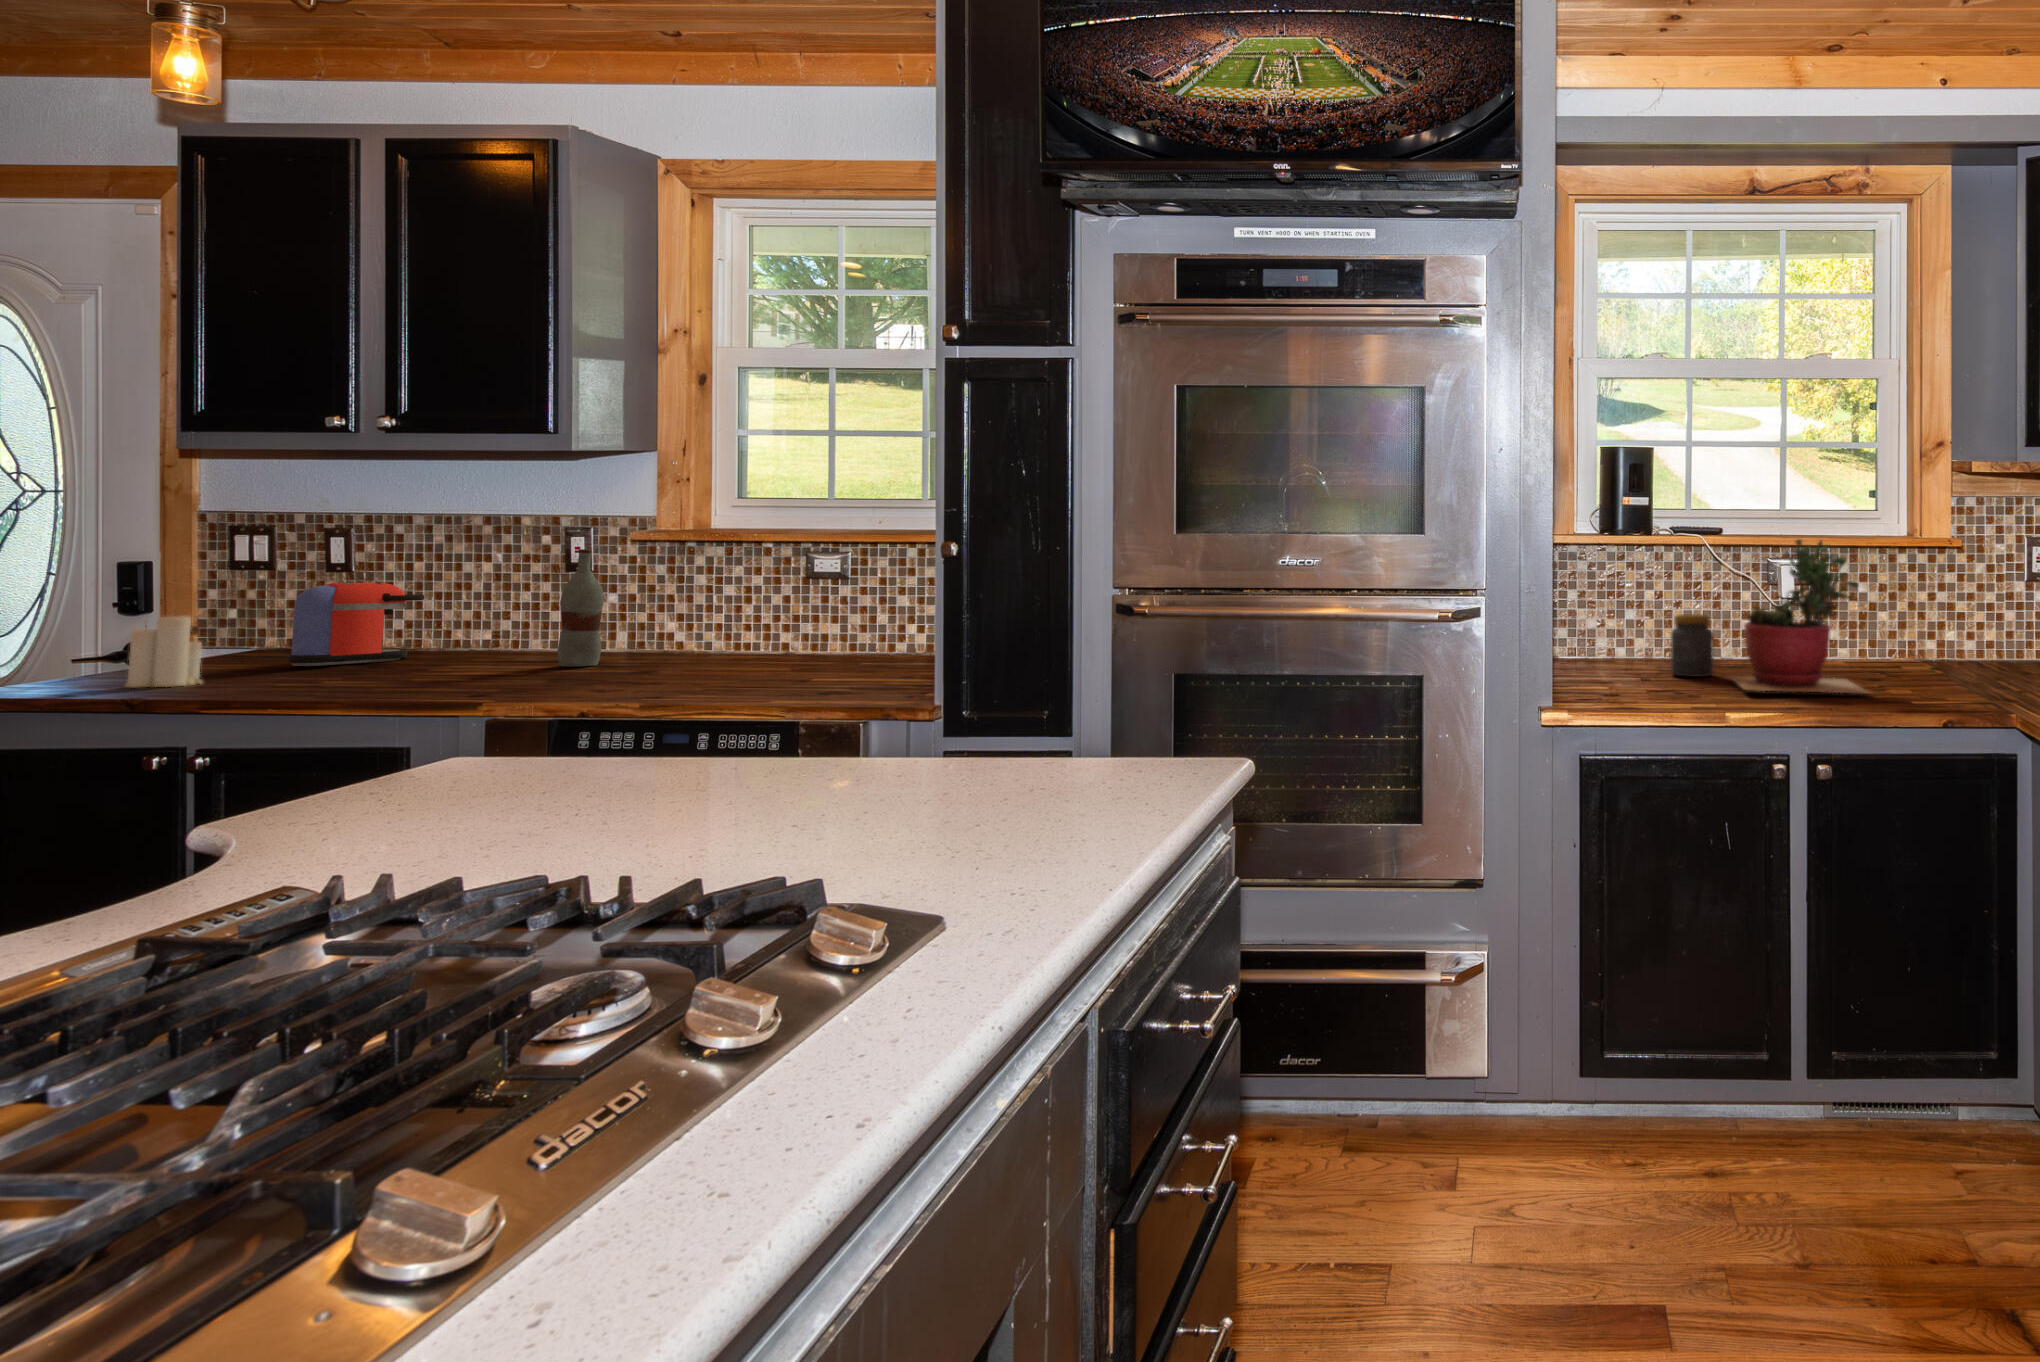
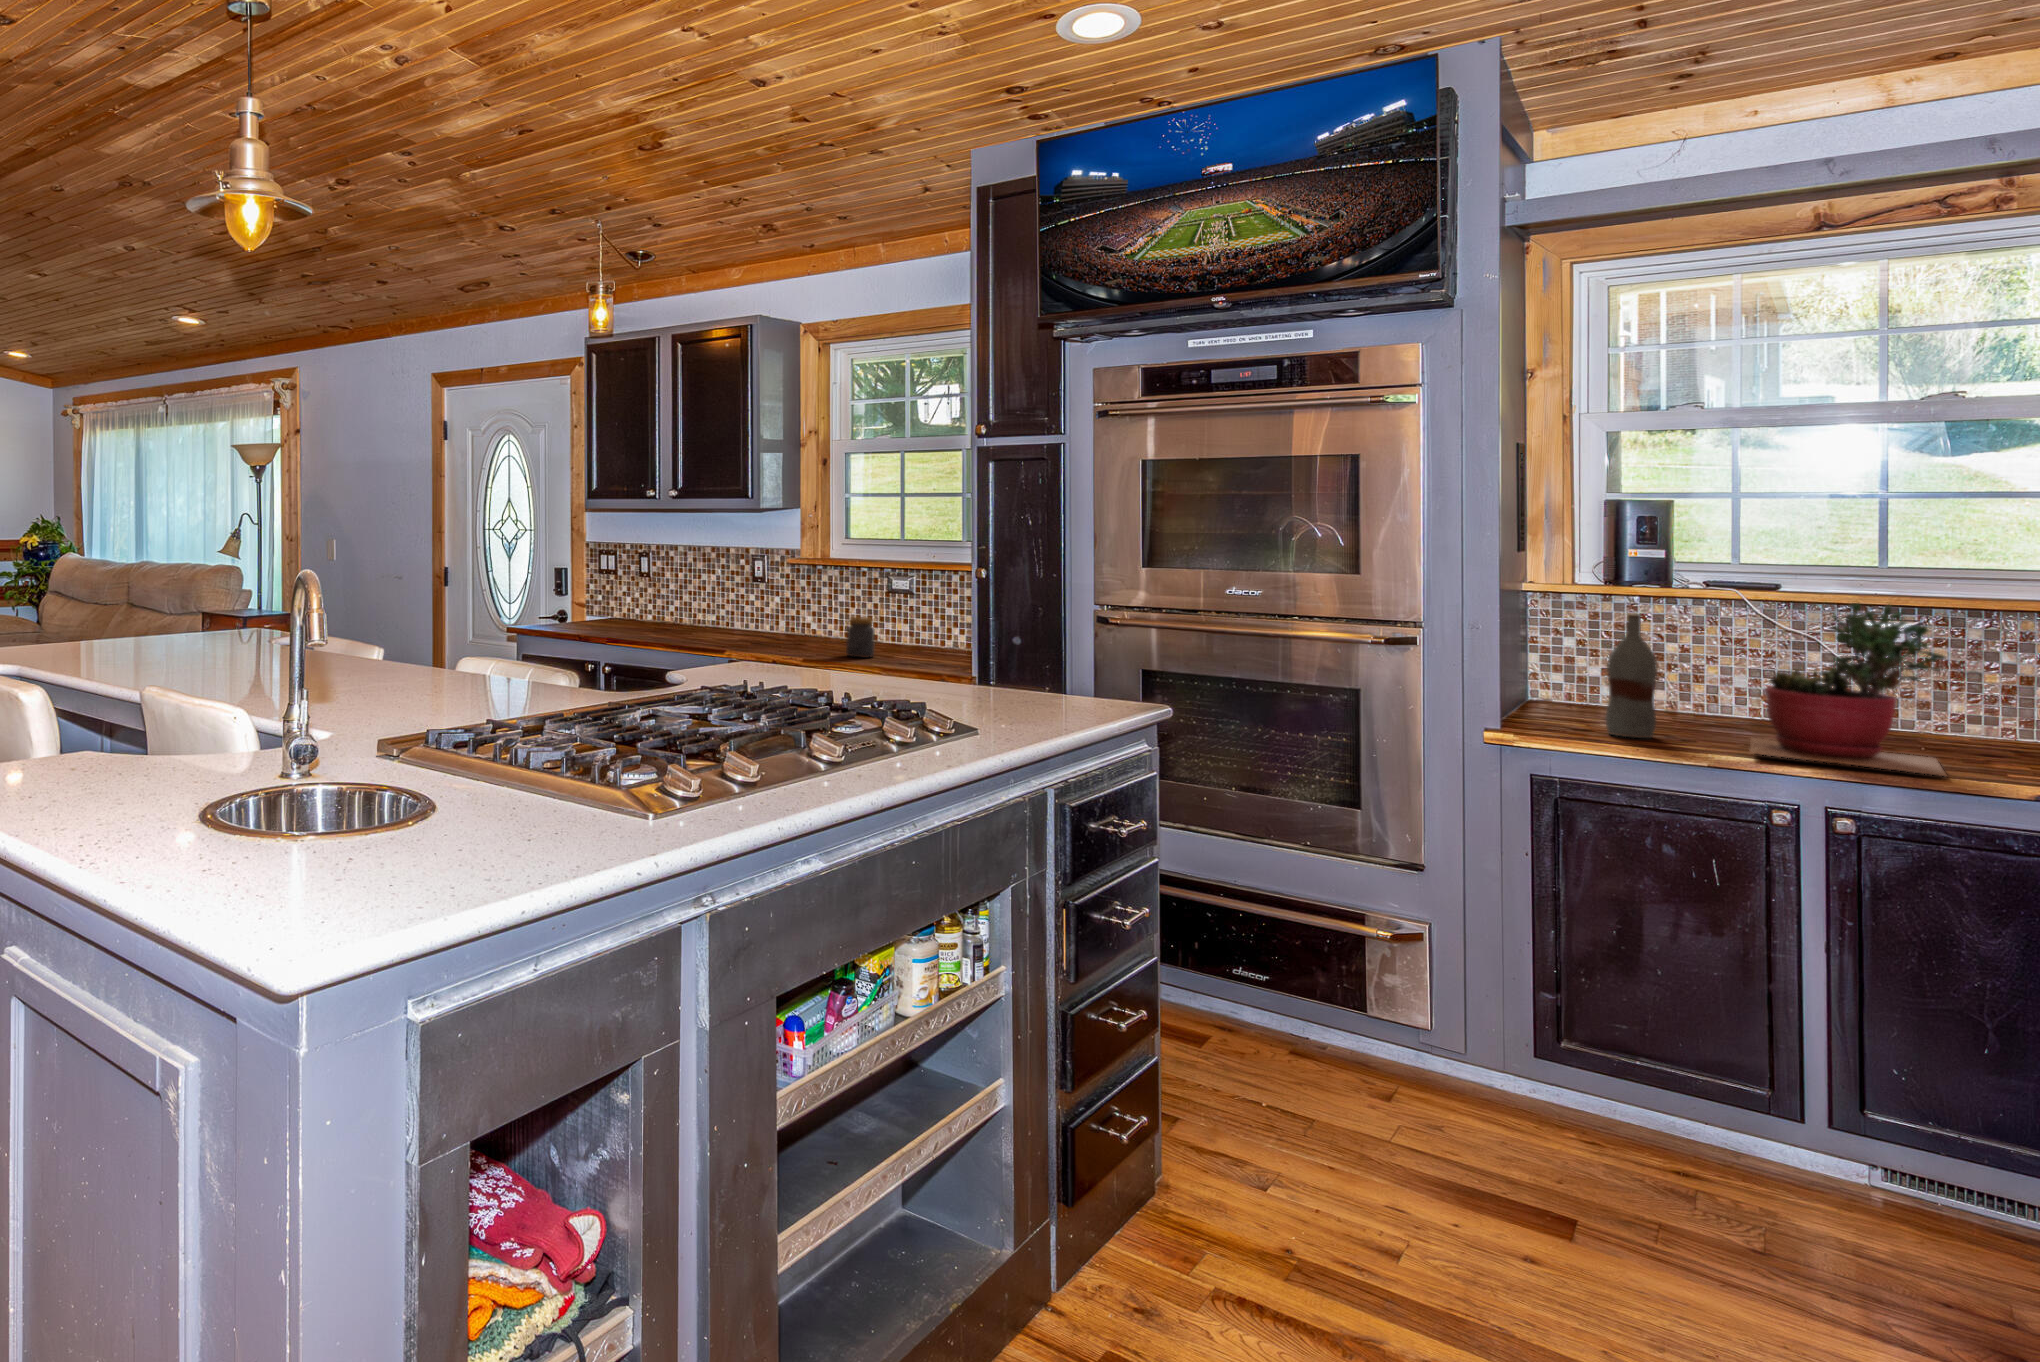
bottle: present [557,549,604,666] -> present [1605,614,1658,738]
coffee maker: present [287,582,424,666] -> none [629,586,685,631]
jar: present [1671,614,1713,677] -> present [846,617,875,657]
candle: present [125,617,202,687] -> none [569,598,598,638]

